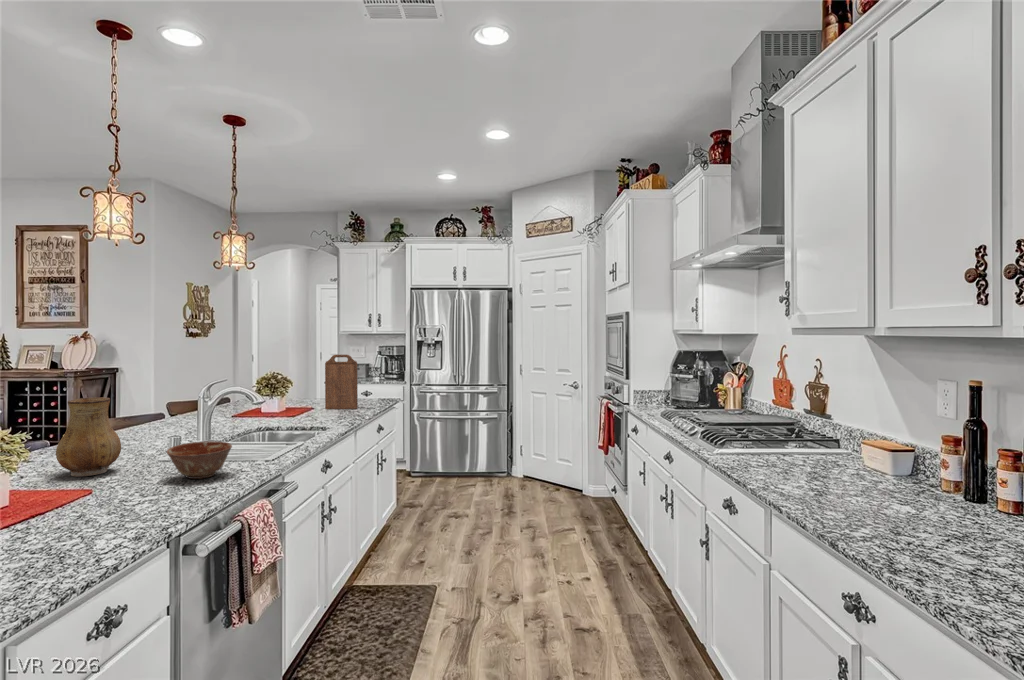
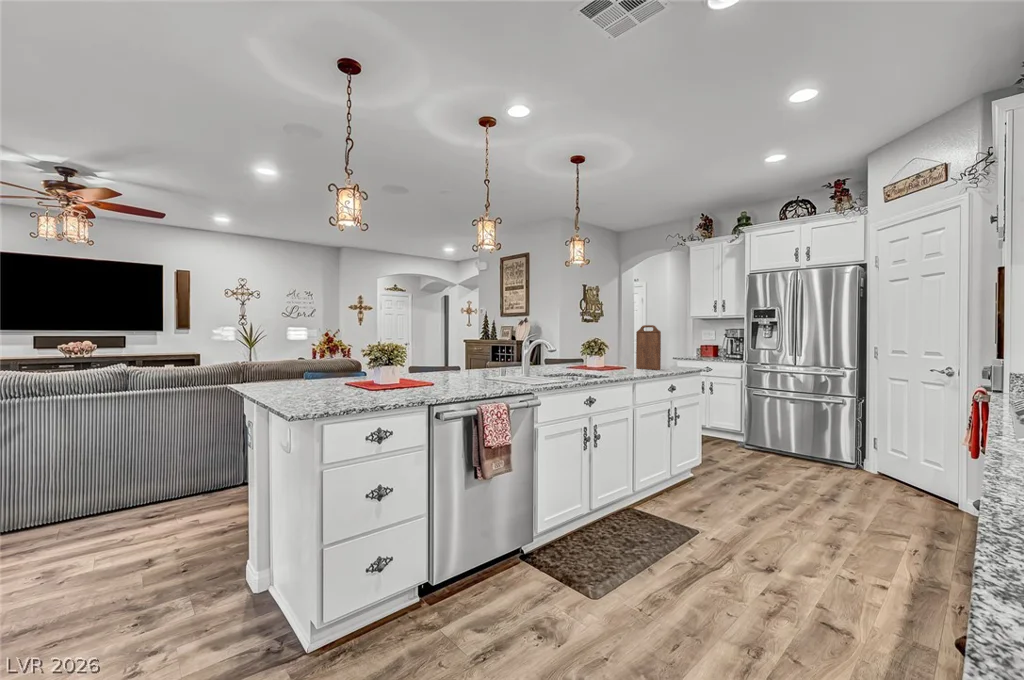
ceramic pitcher: present [56,397,121,476] -> none [425,335,456,379]
ceramic bowl: present [167,441,232,479] -> none [460,364,497,386]

